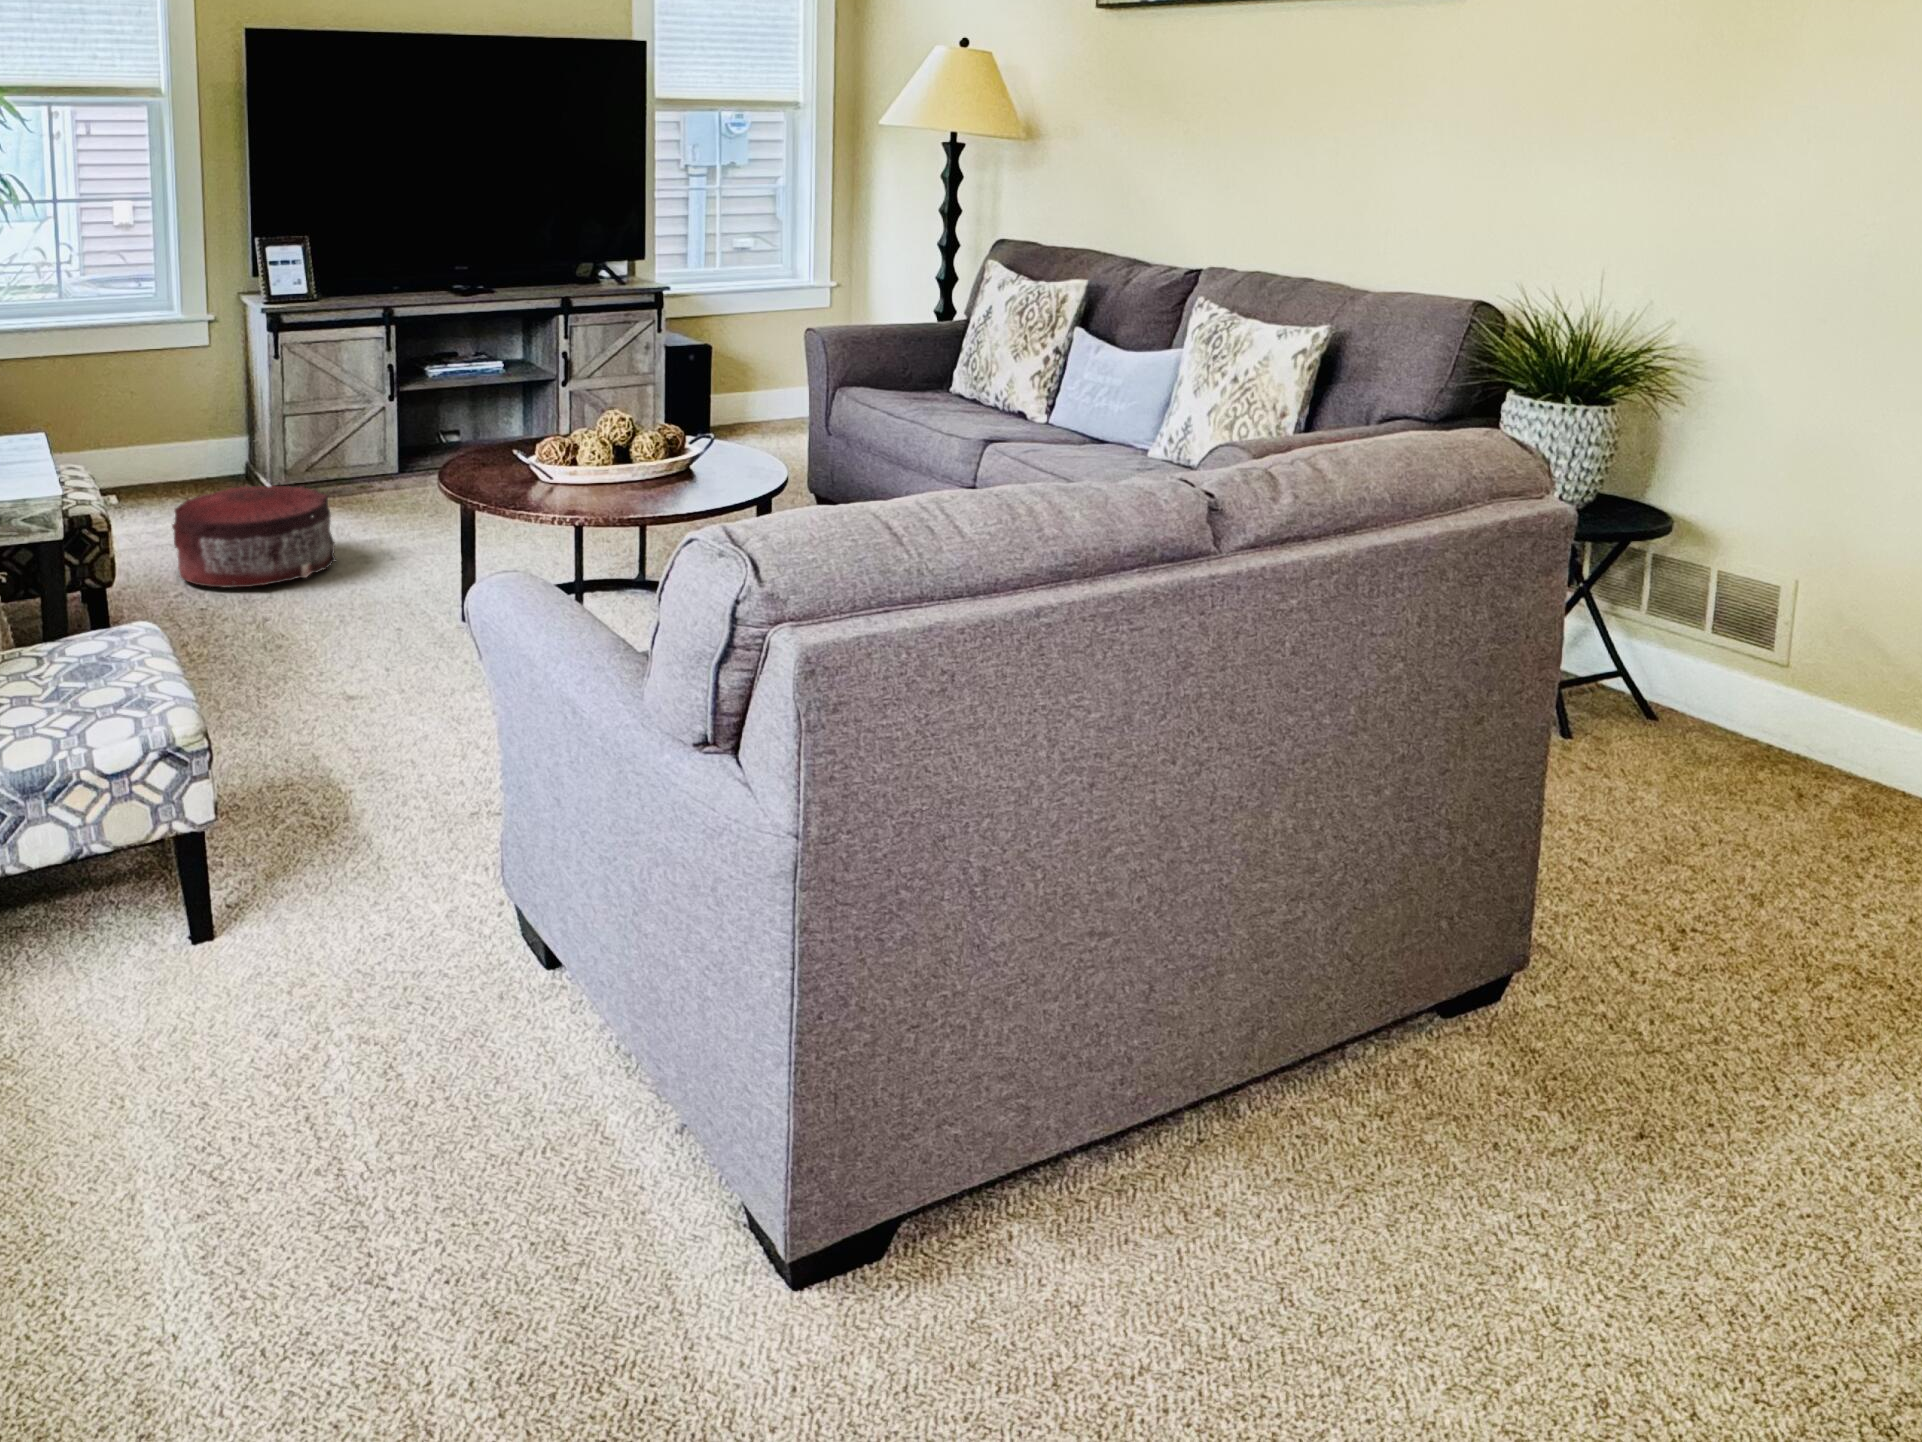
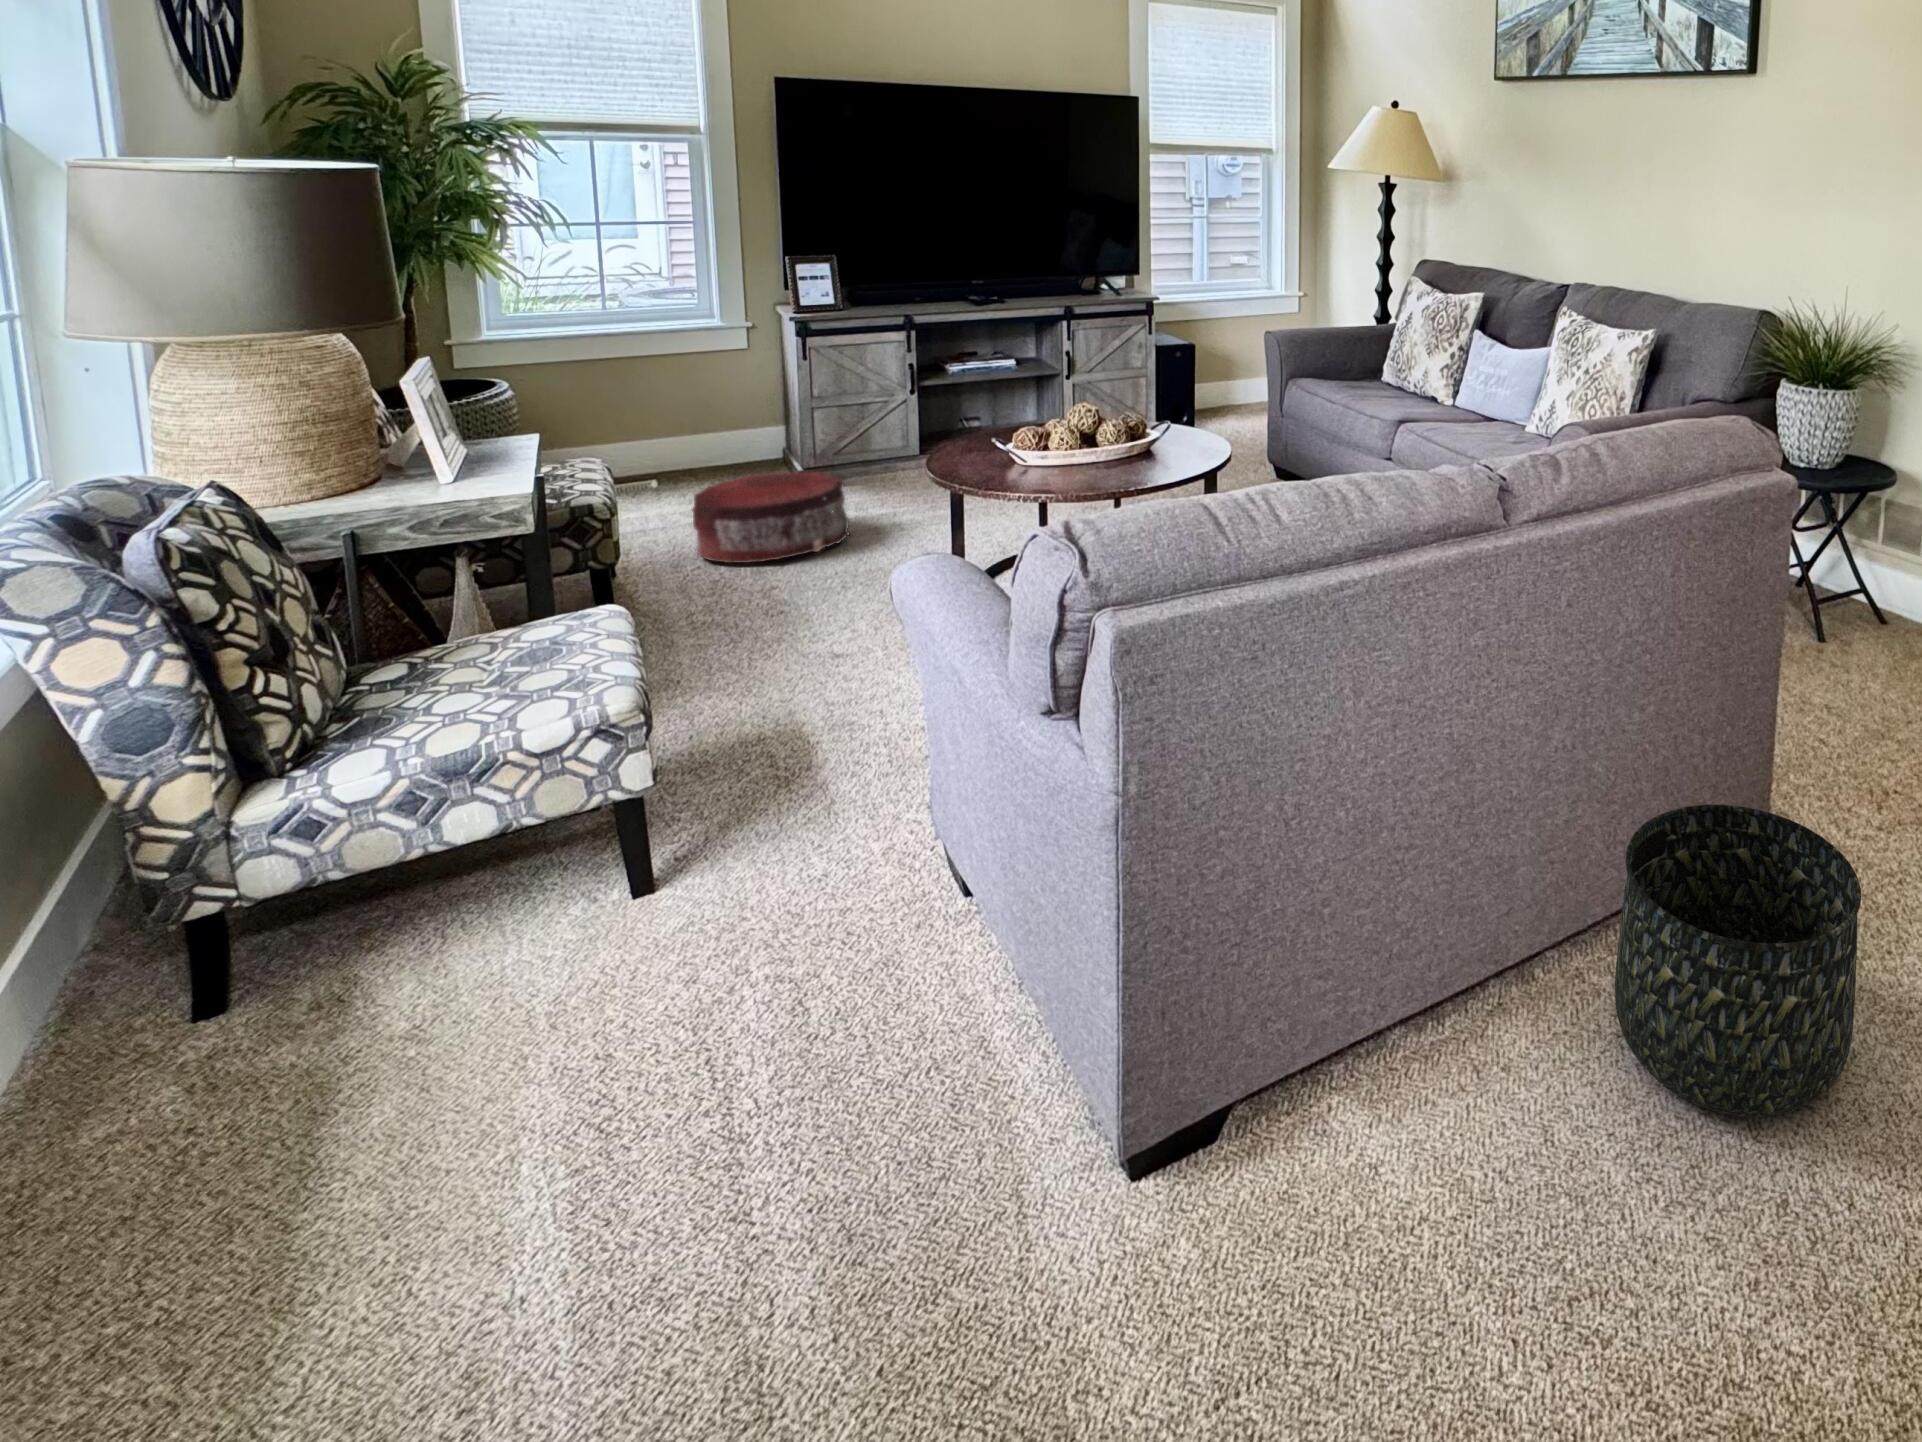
basket: none [1352,912,1695,1304] -> present [1615,805,1861,1118]

